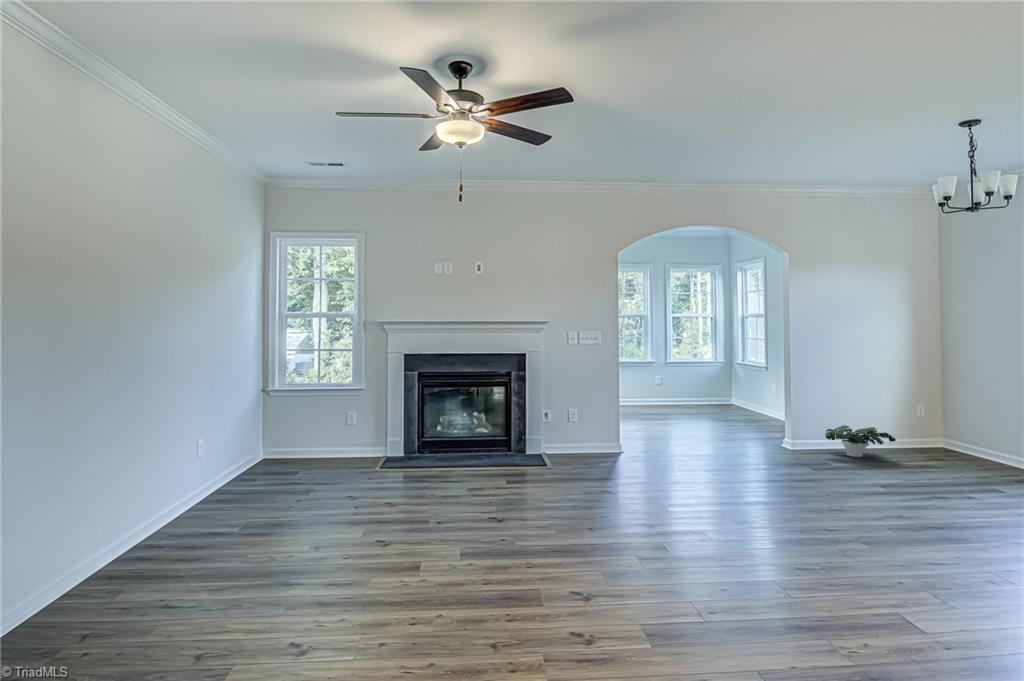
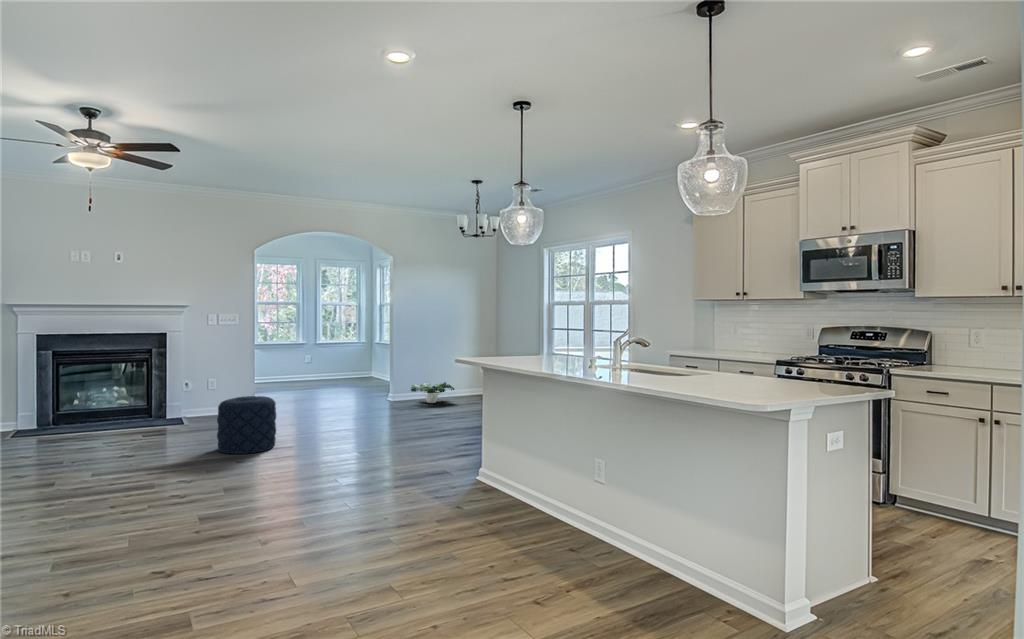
pouf: none [604,448,684,538] -> present [217,396,276,454]

